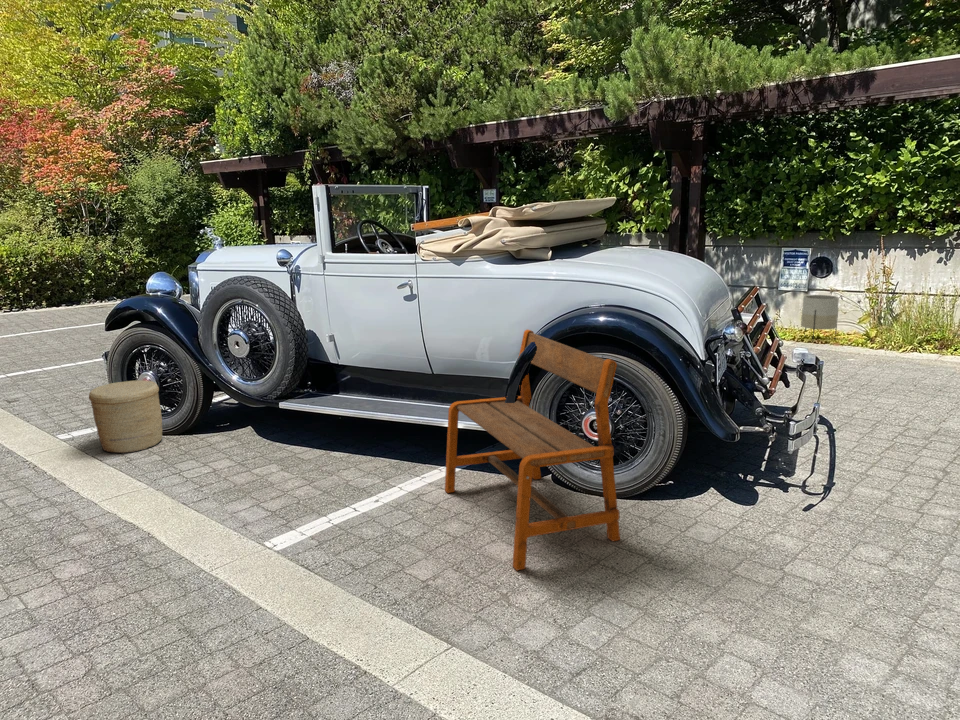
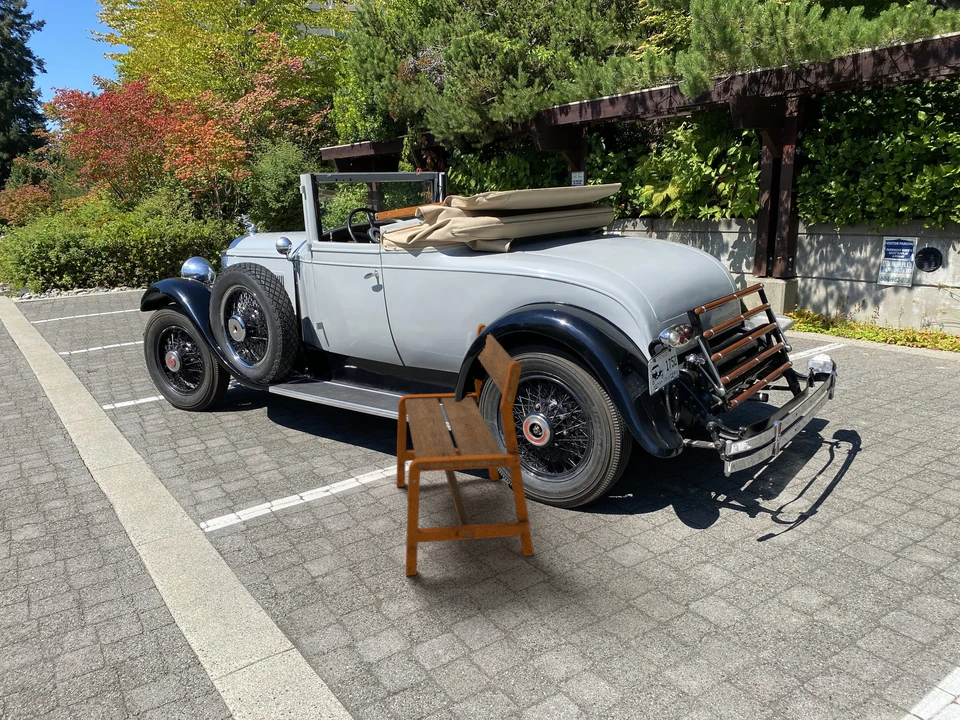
planter: present [801,295,839,339] -> none [899,292,946,347]
woven basket: present [89,380,162,453] -> none [121,356,188,422]

